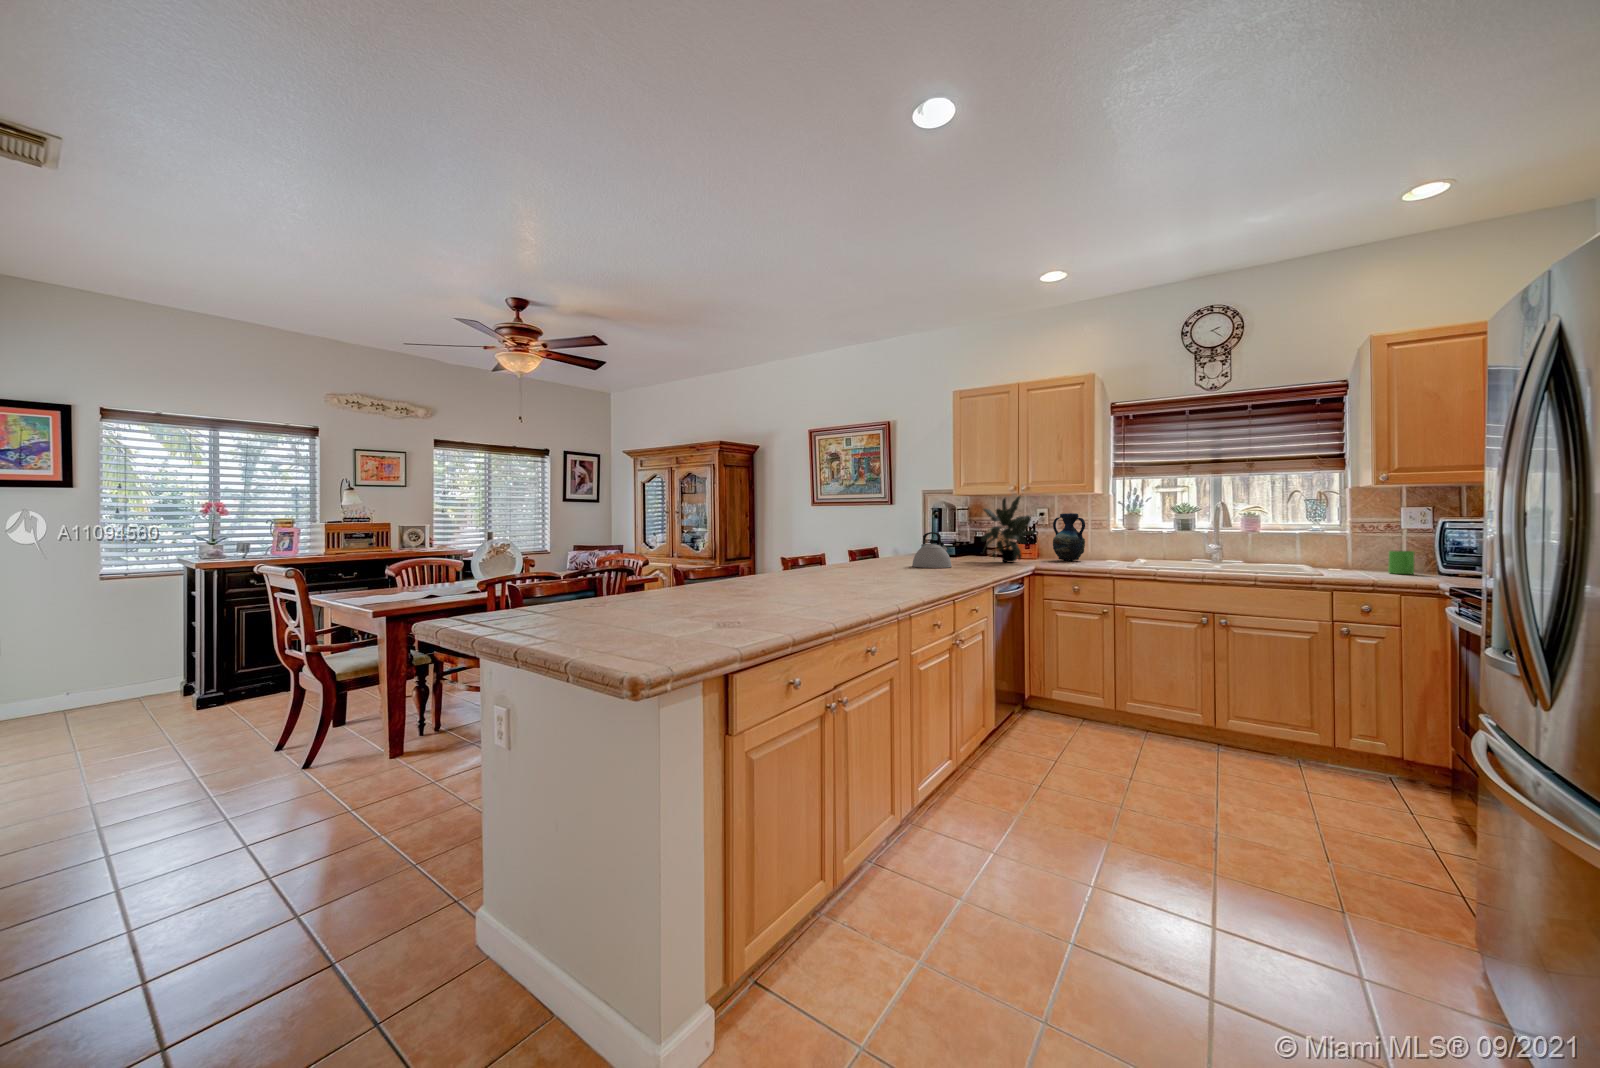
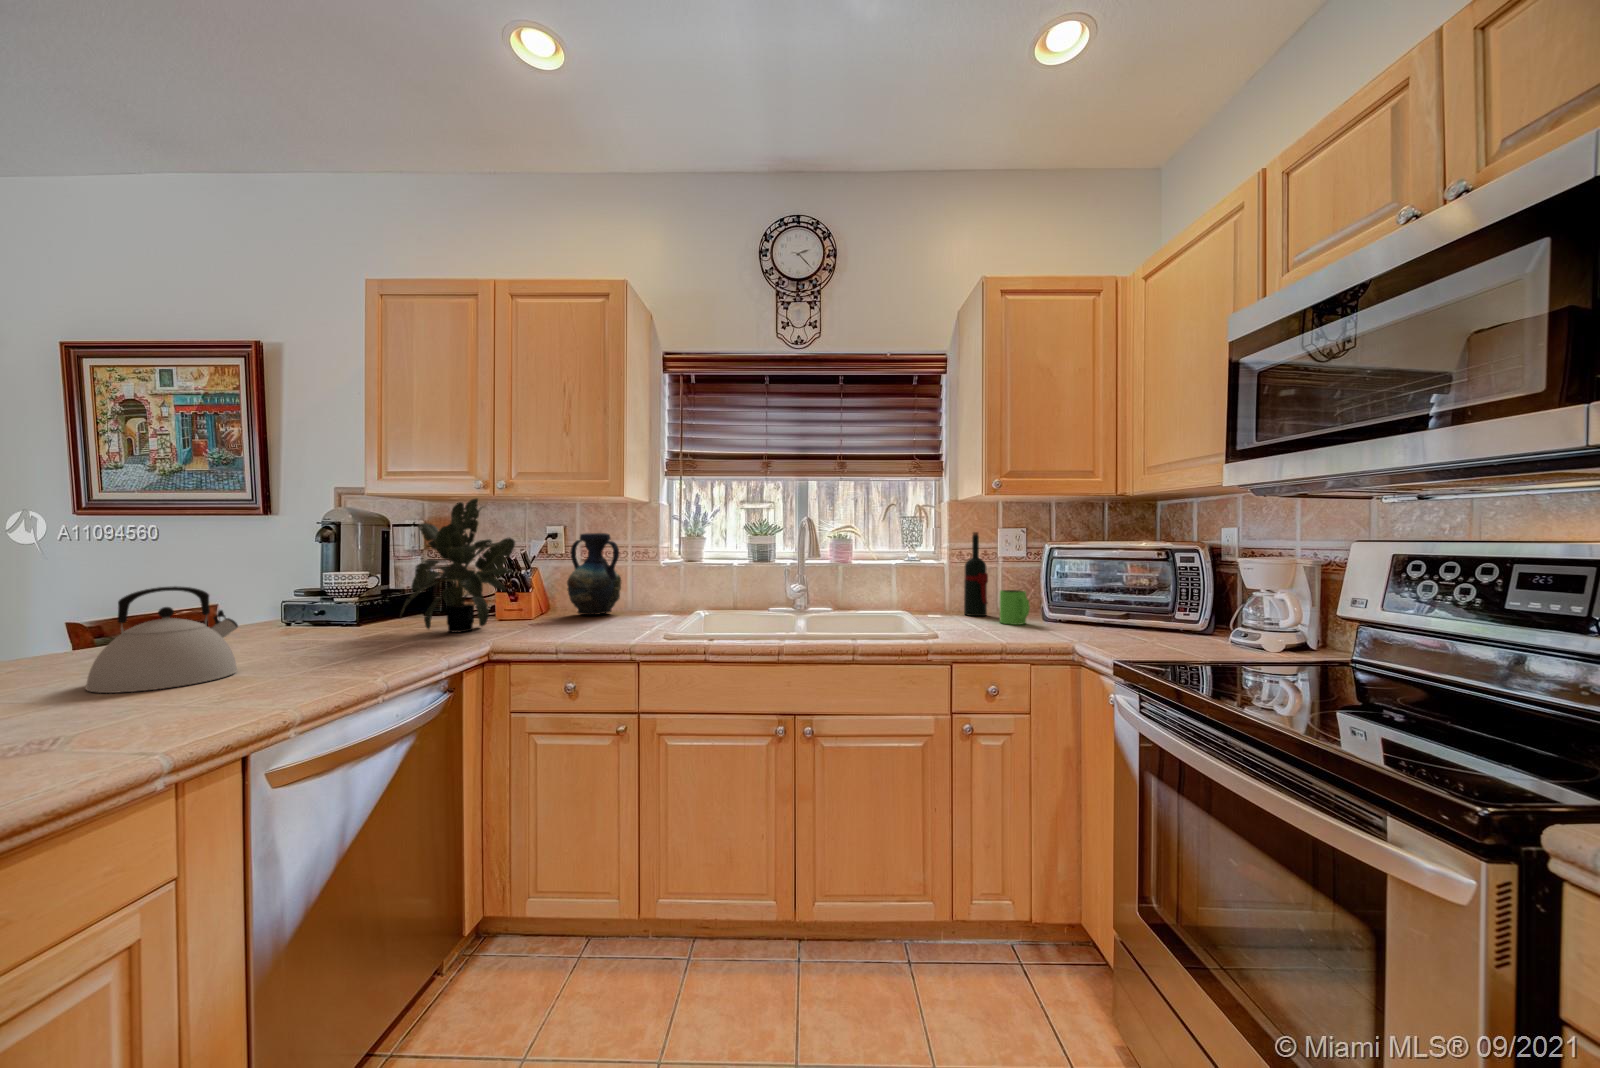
wine bottle: none [1360,510,1383,571] -> present [964,532,988,616]

